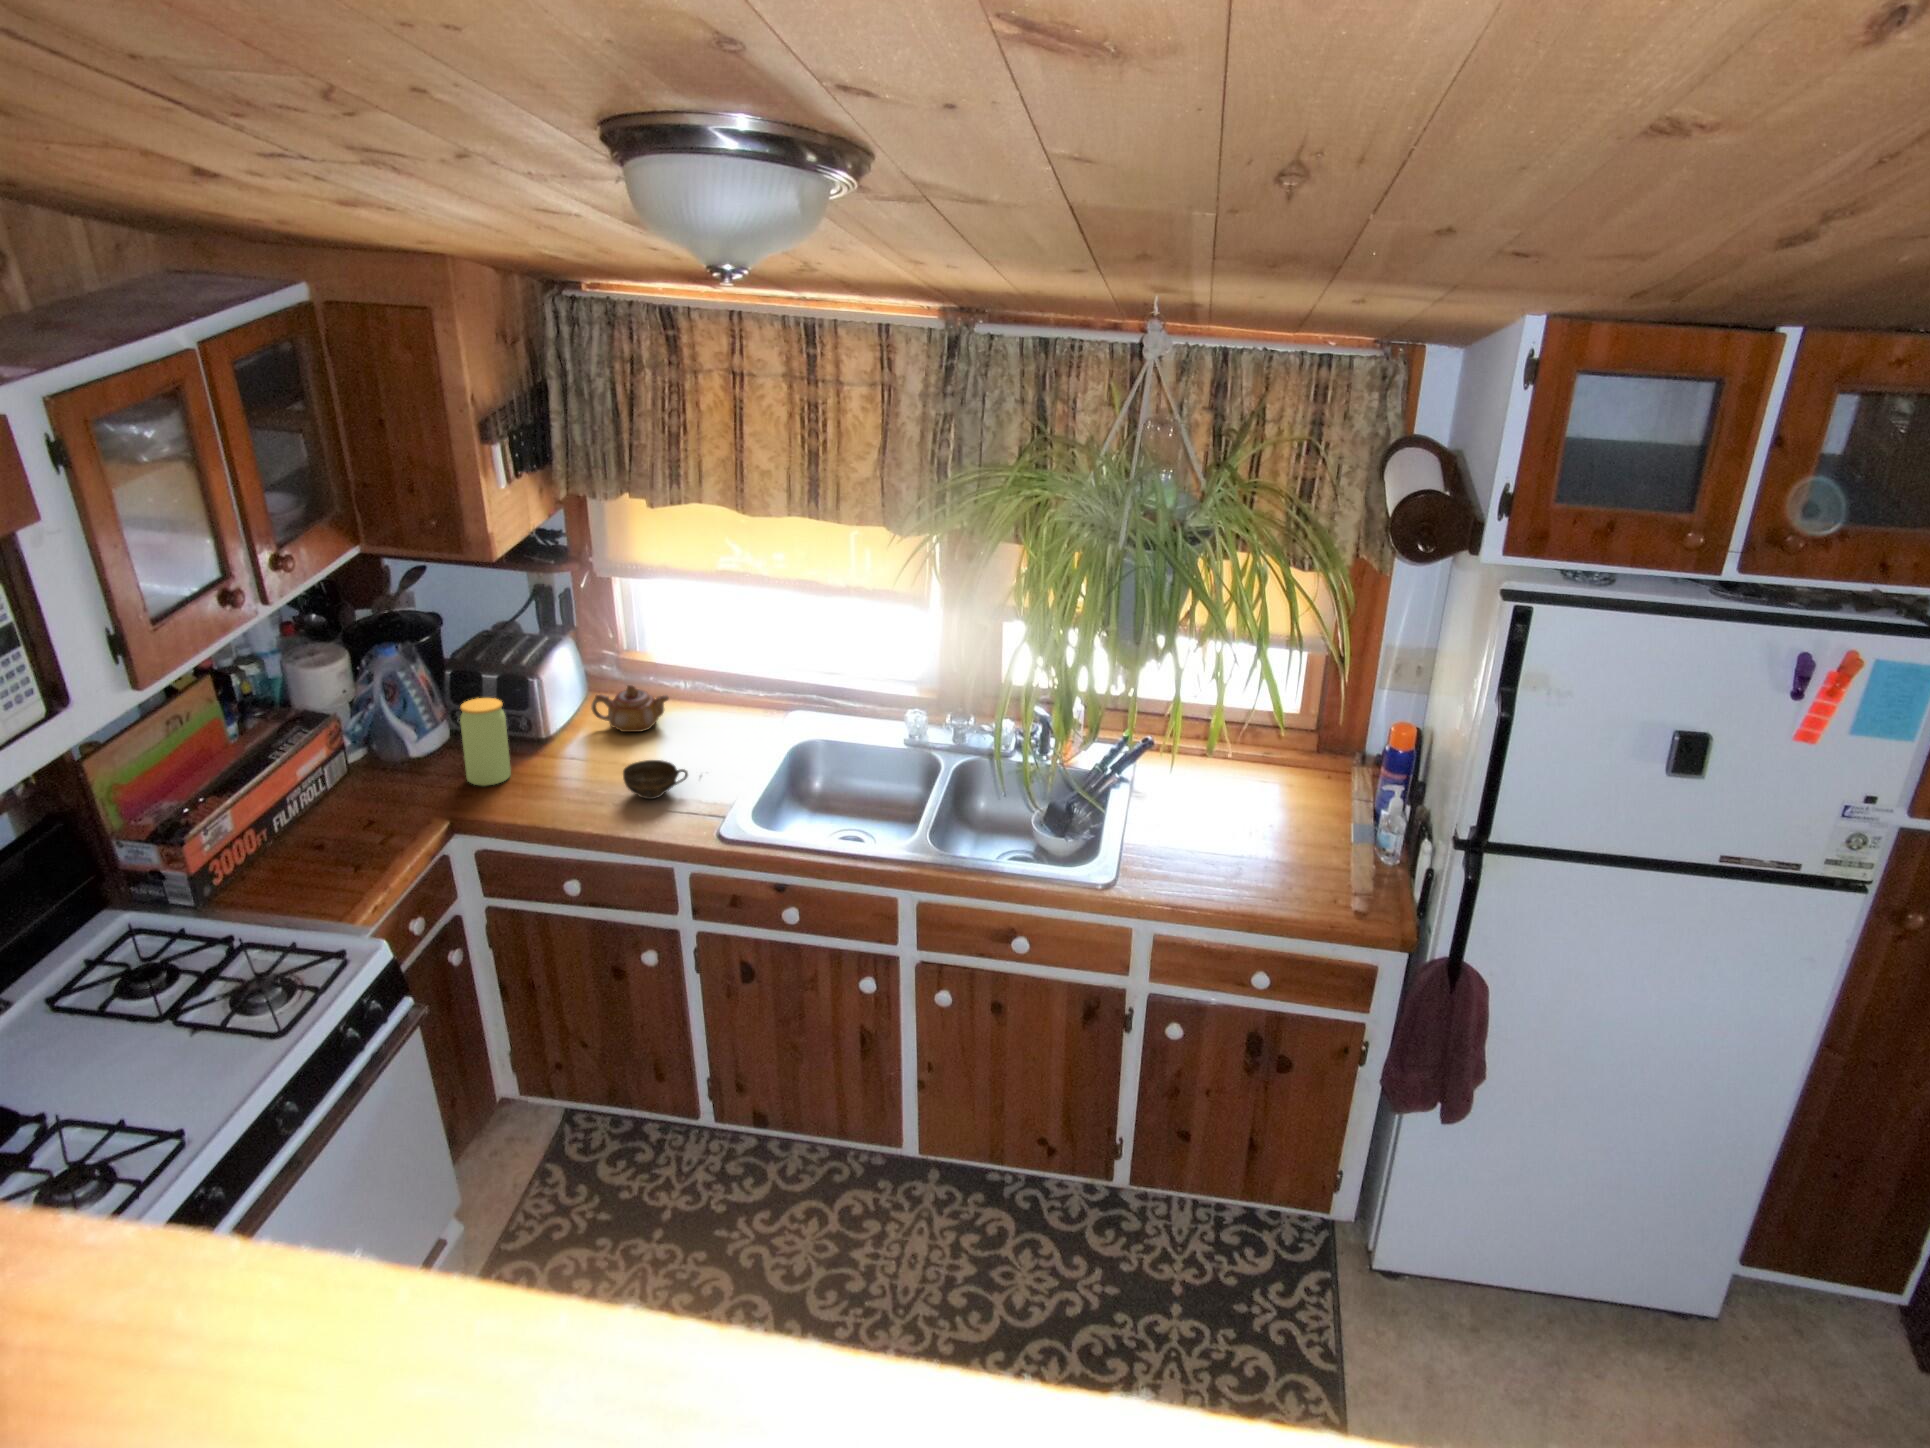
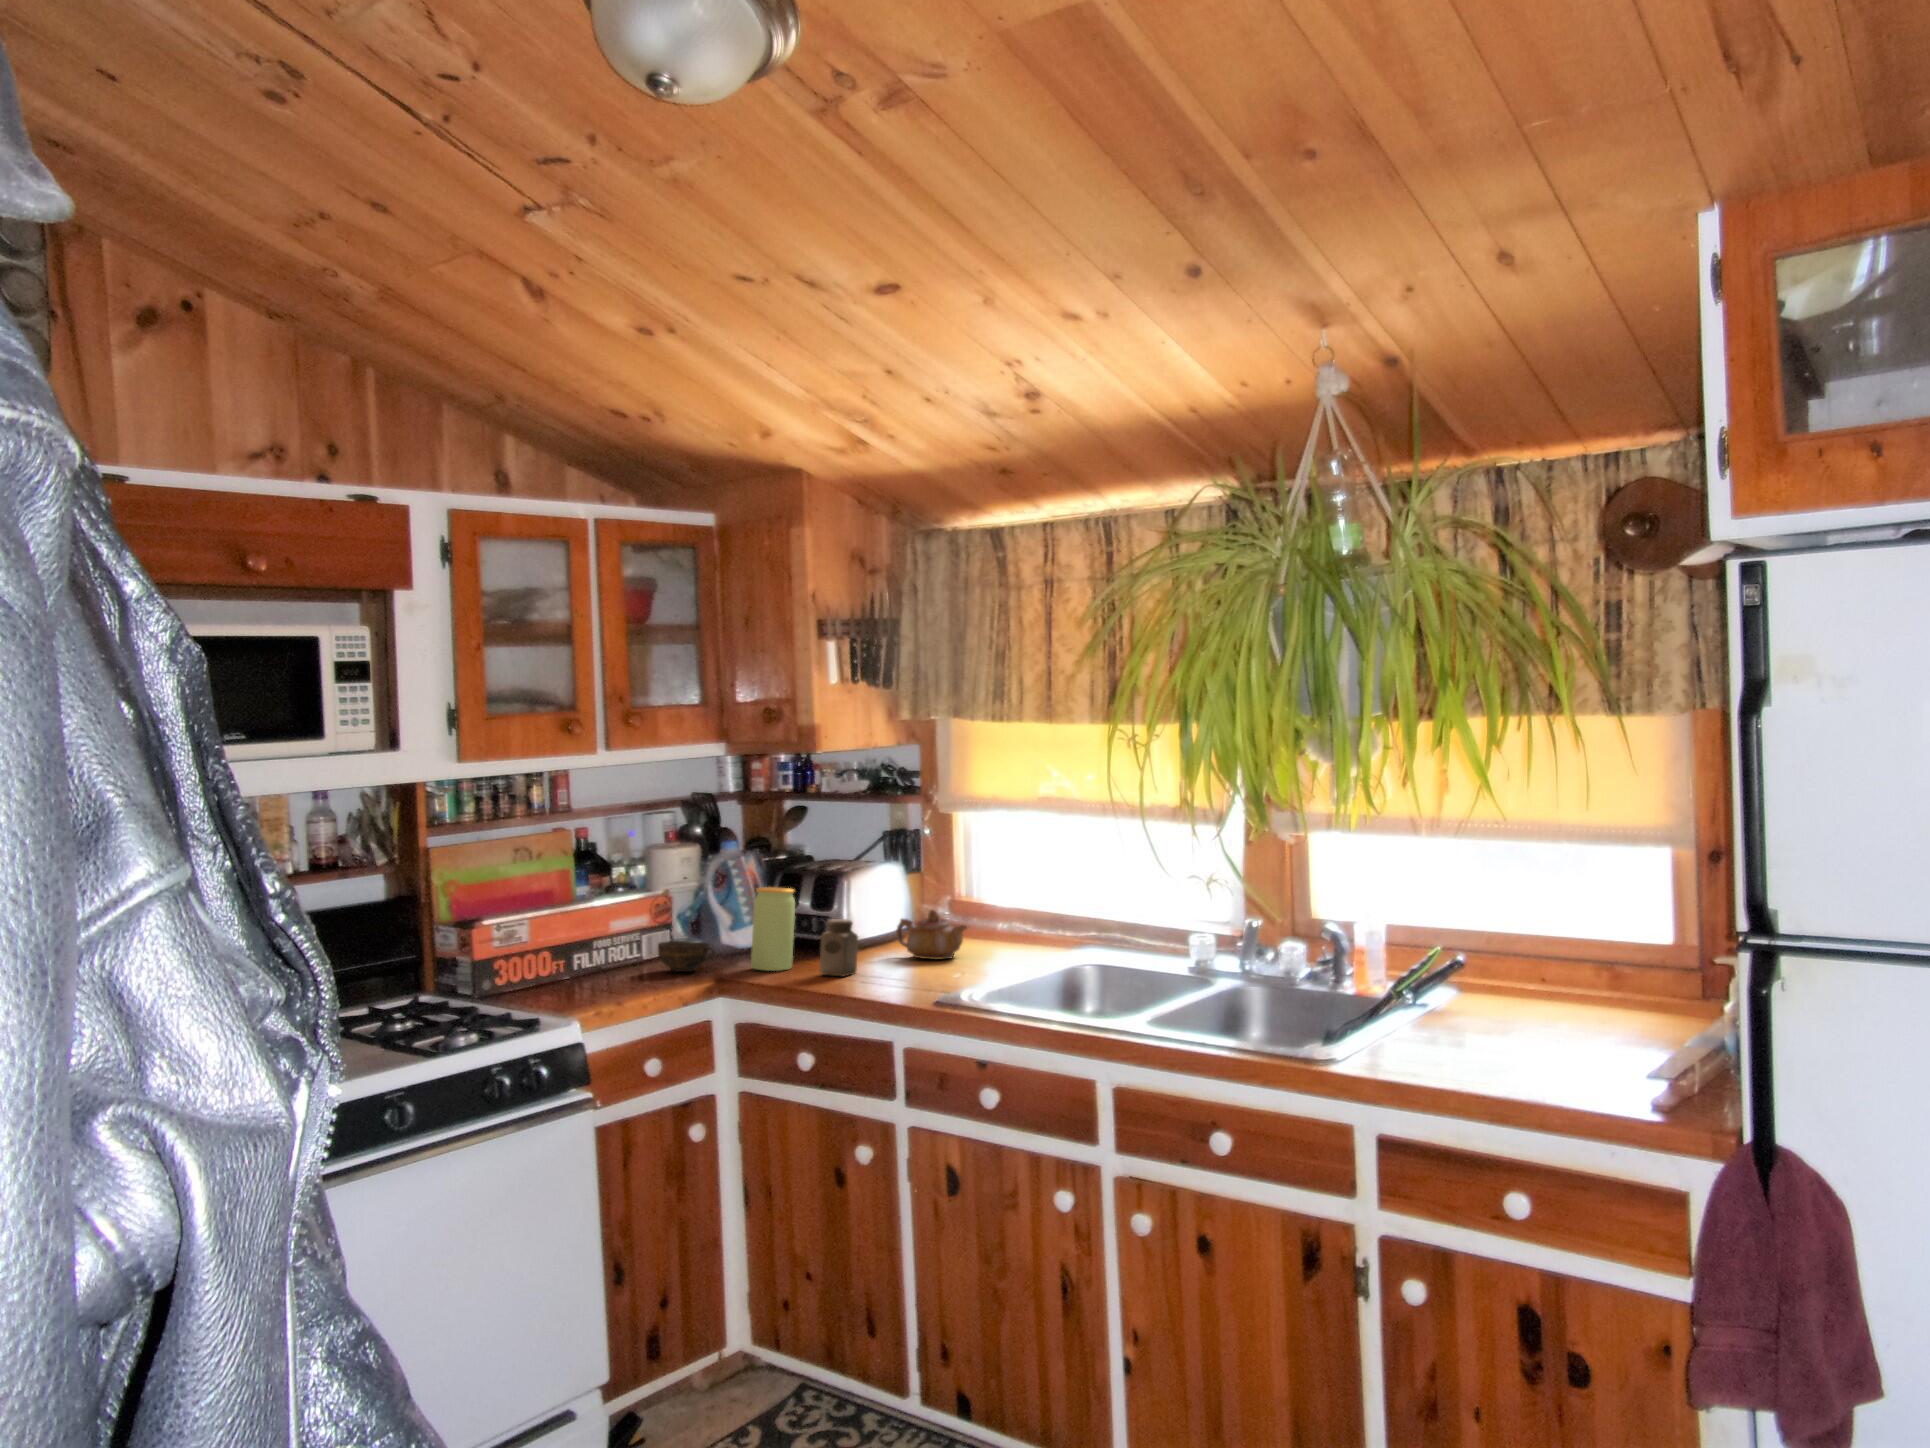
salt shaker: none [554,726,589,784] -> present [820,919,858,976]
cup: present [623,760,688,799] -> present [658,941,715,972]

